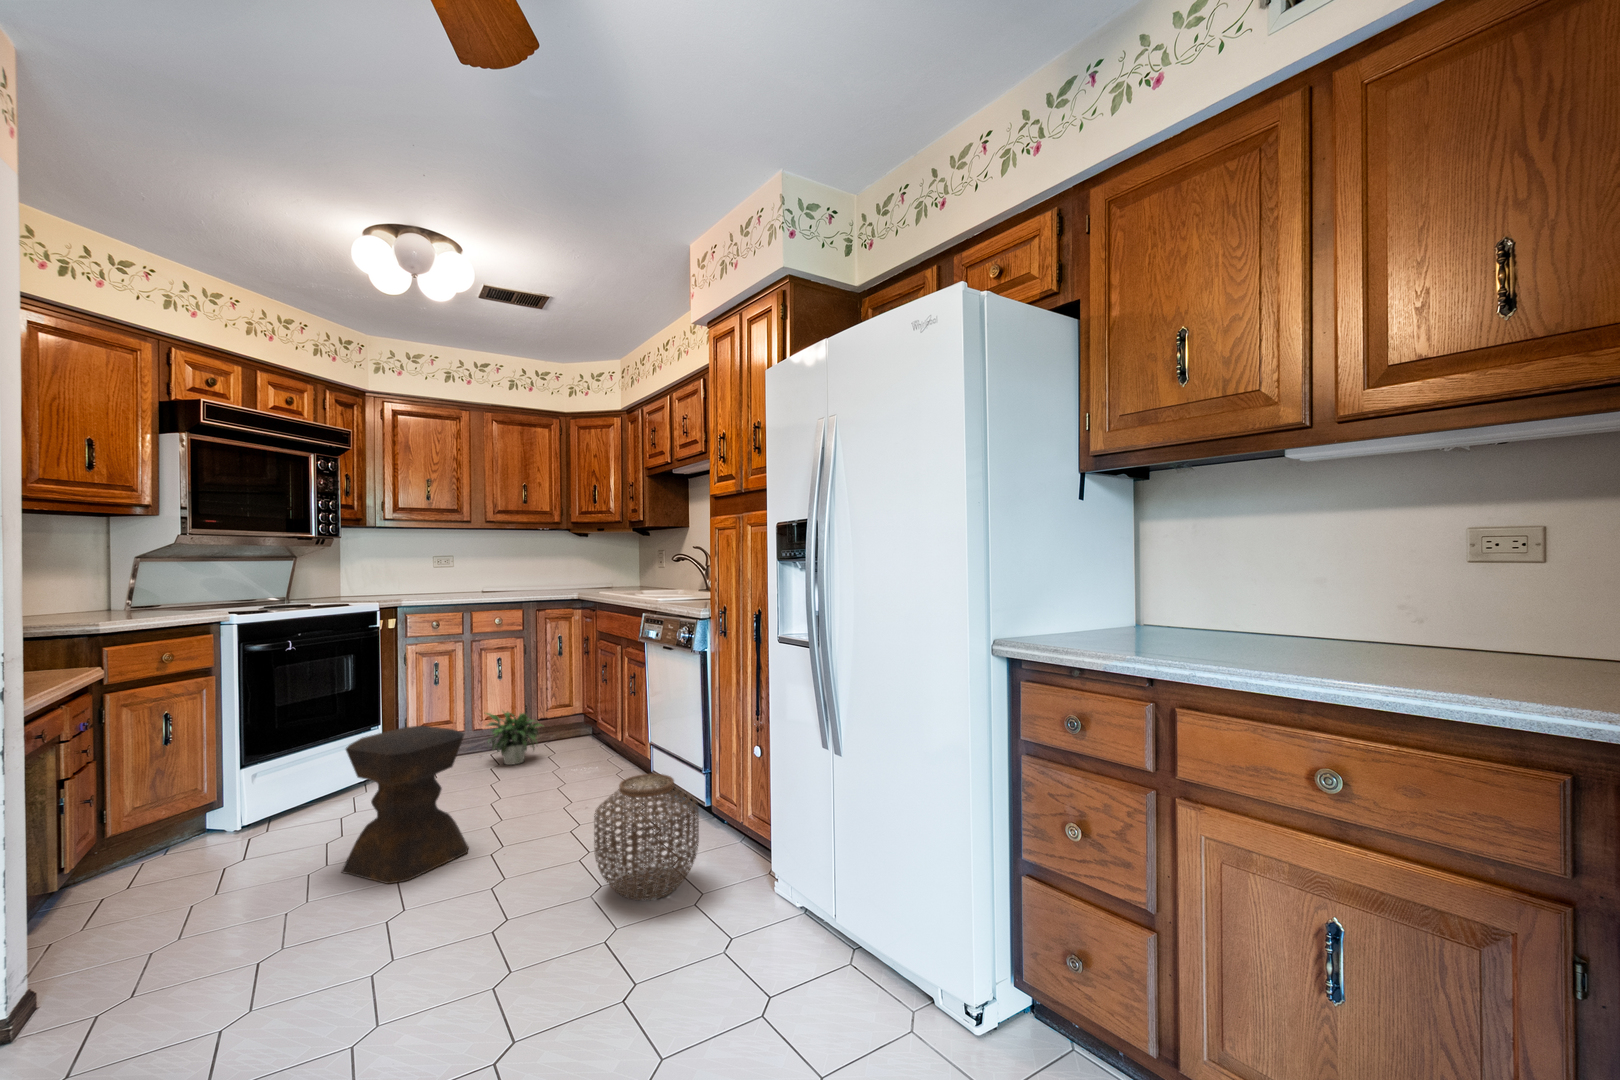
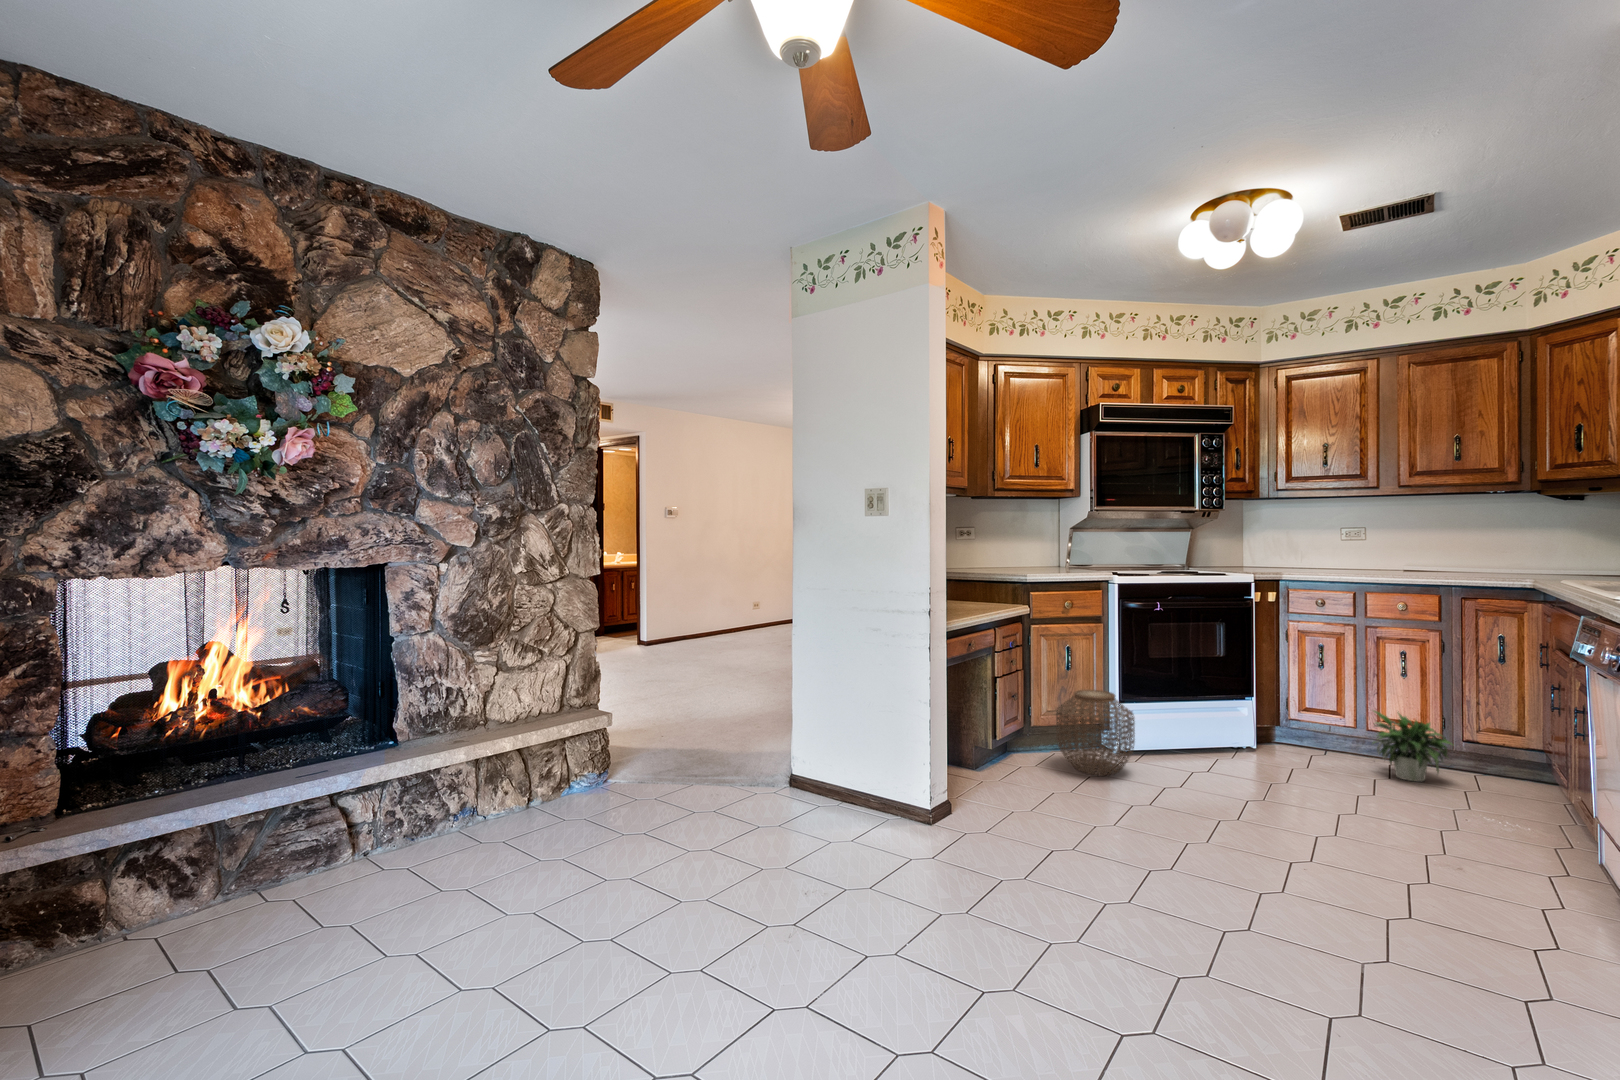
stool: present [342,726,468,884] -> none [1160,693,1279,838]
woven basket: present [594,774,699,900] -> present [1056,690,1135,776]

